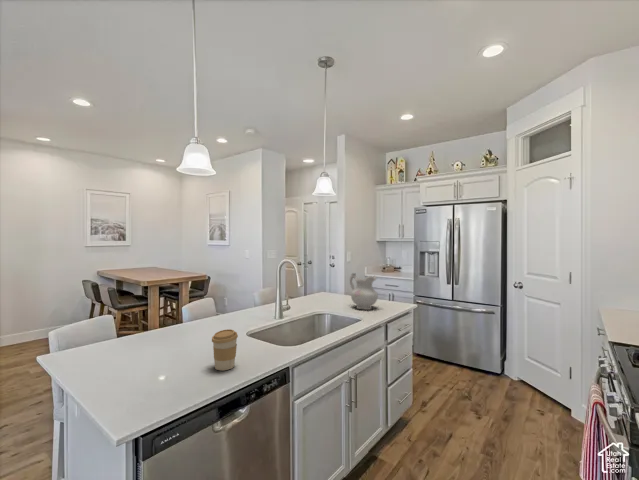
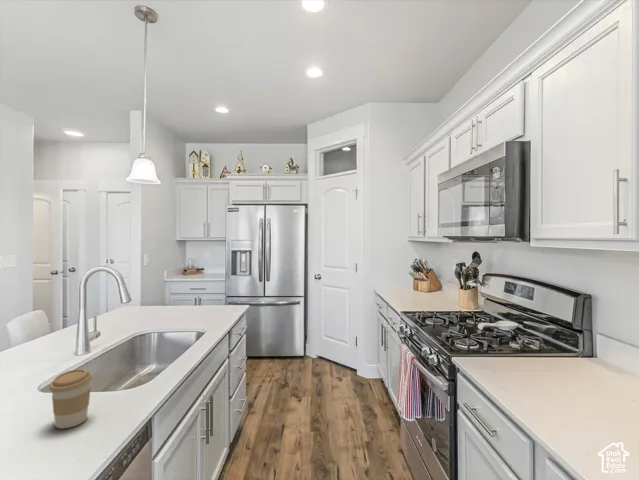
ceramic pitcher: present [350,273,378,310] -> none [176,279,211,319]

